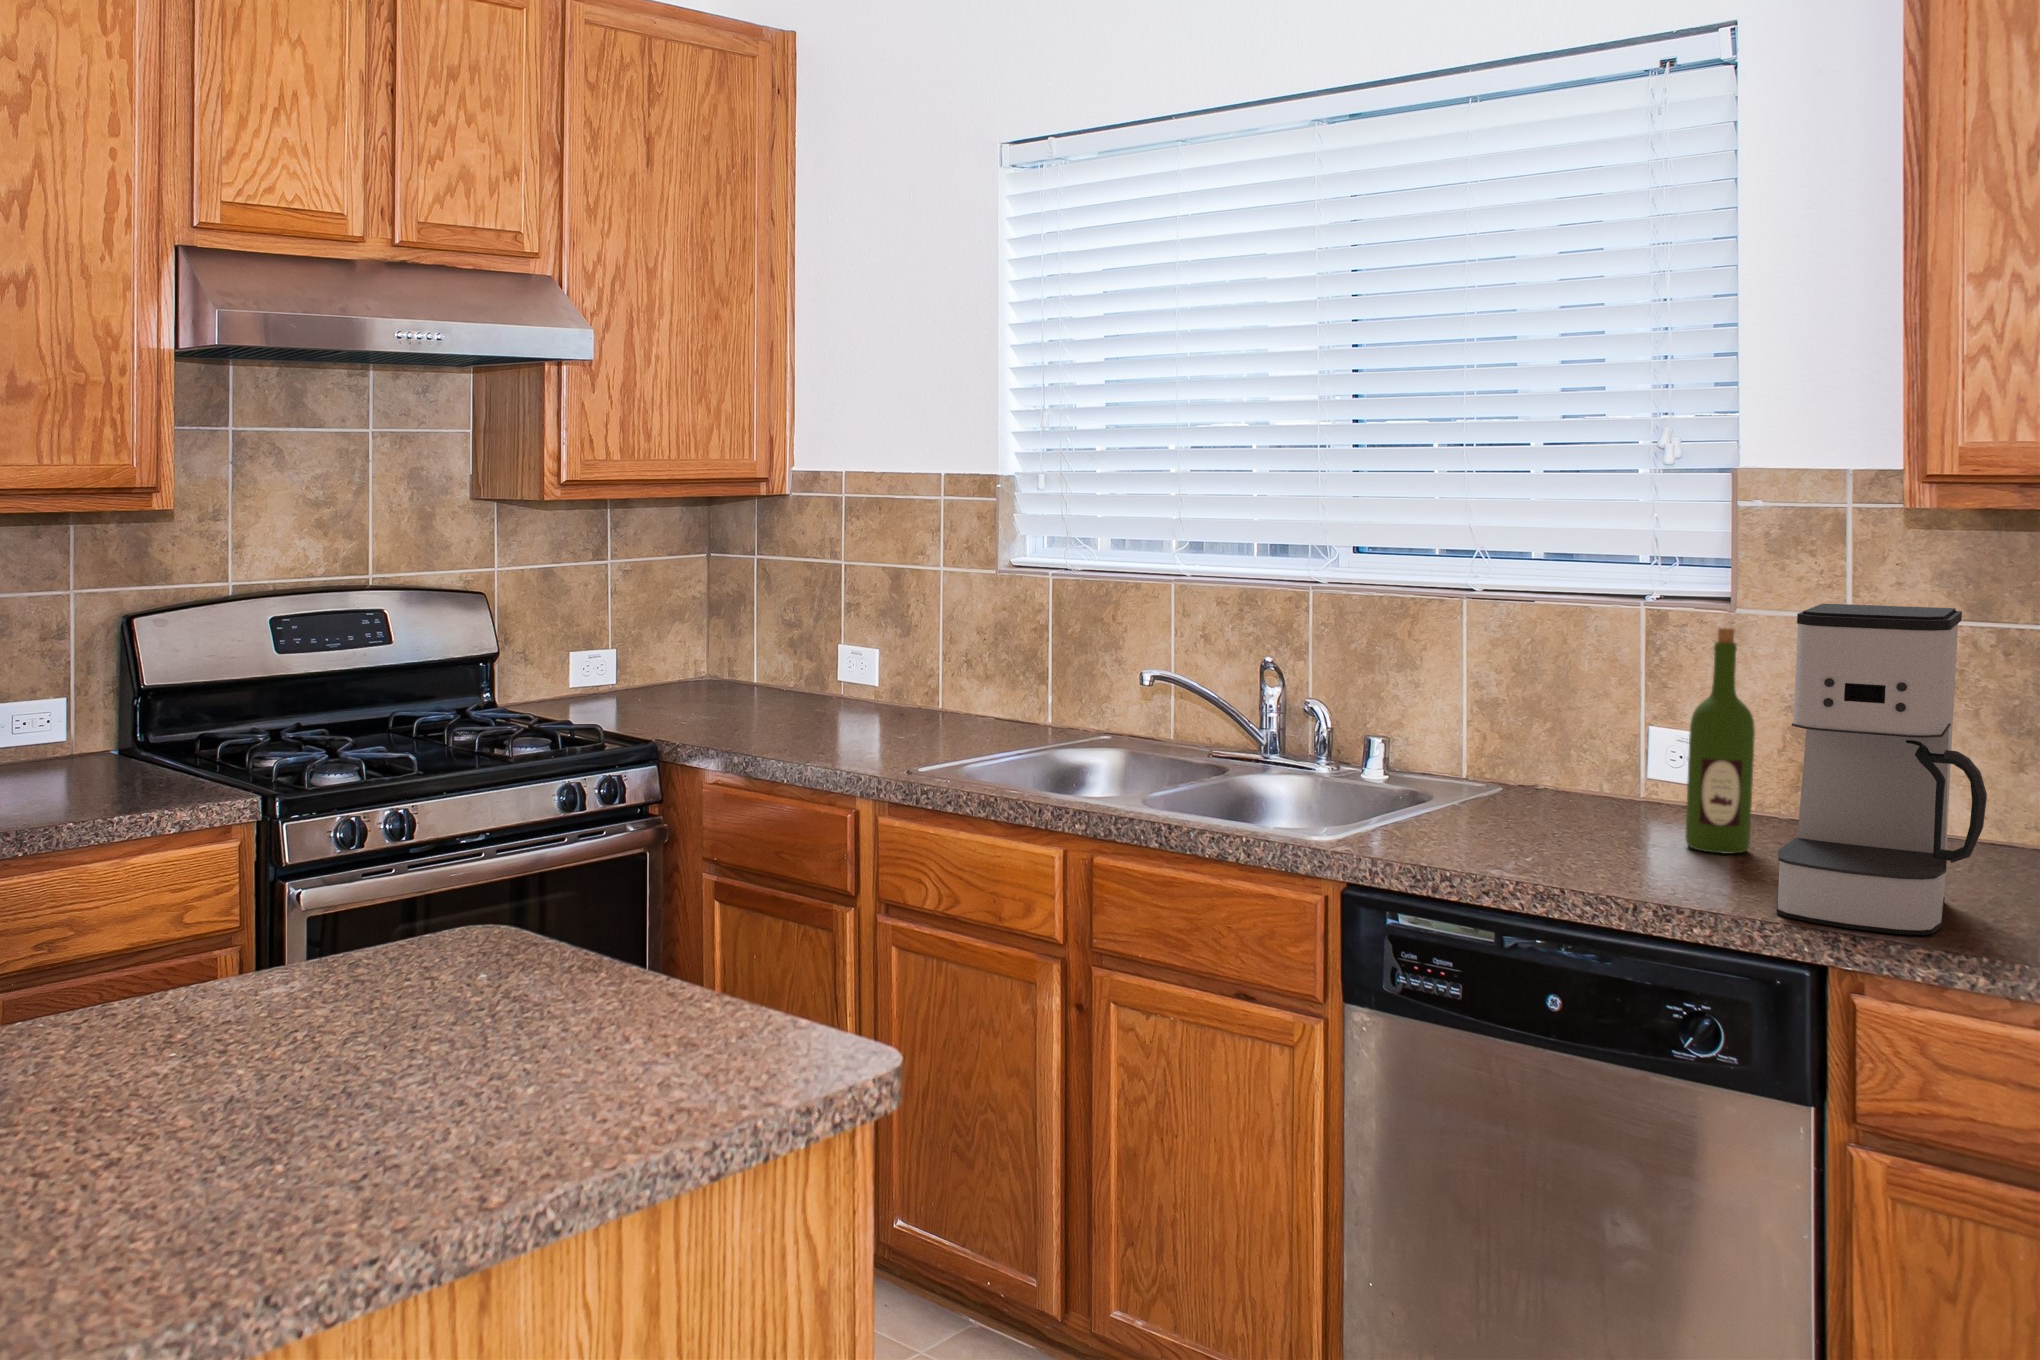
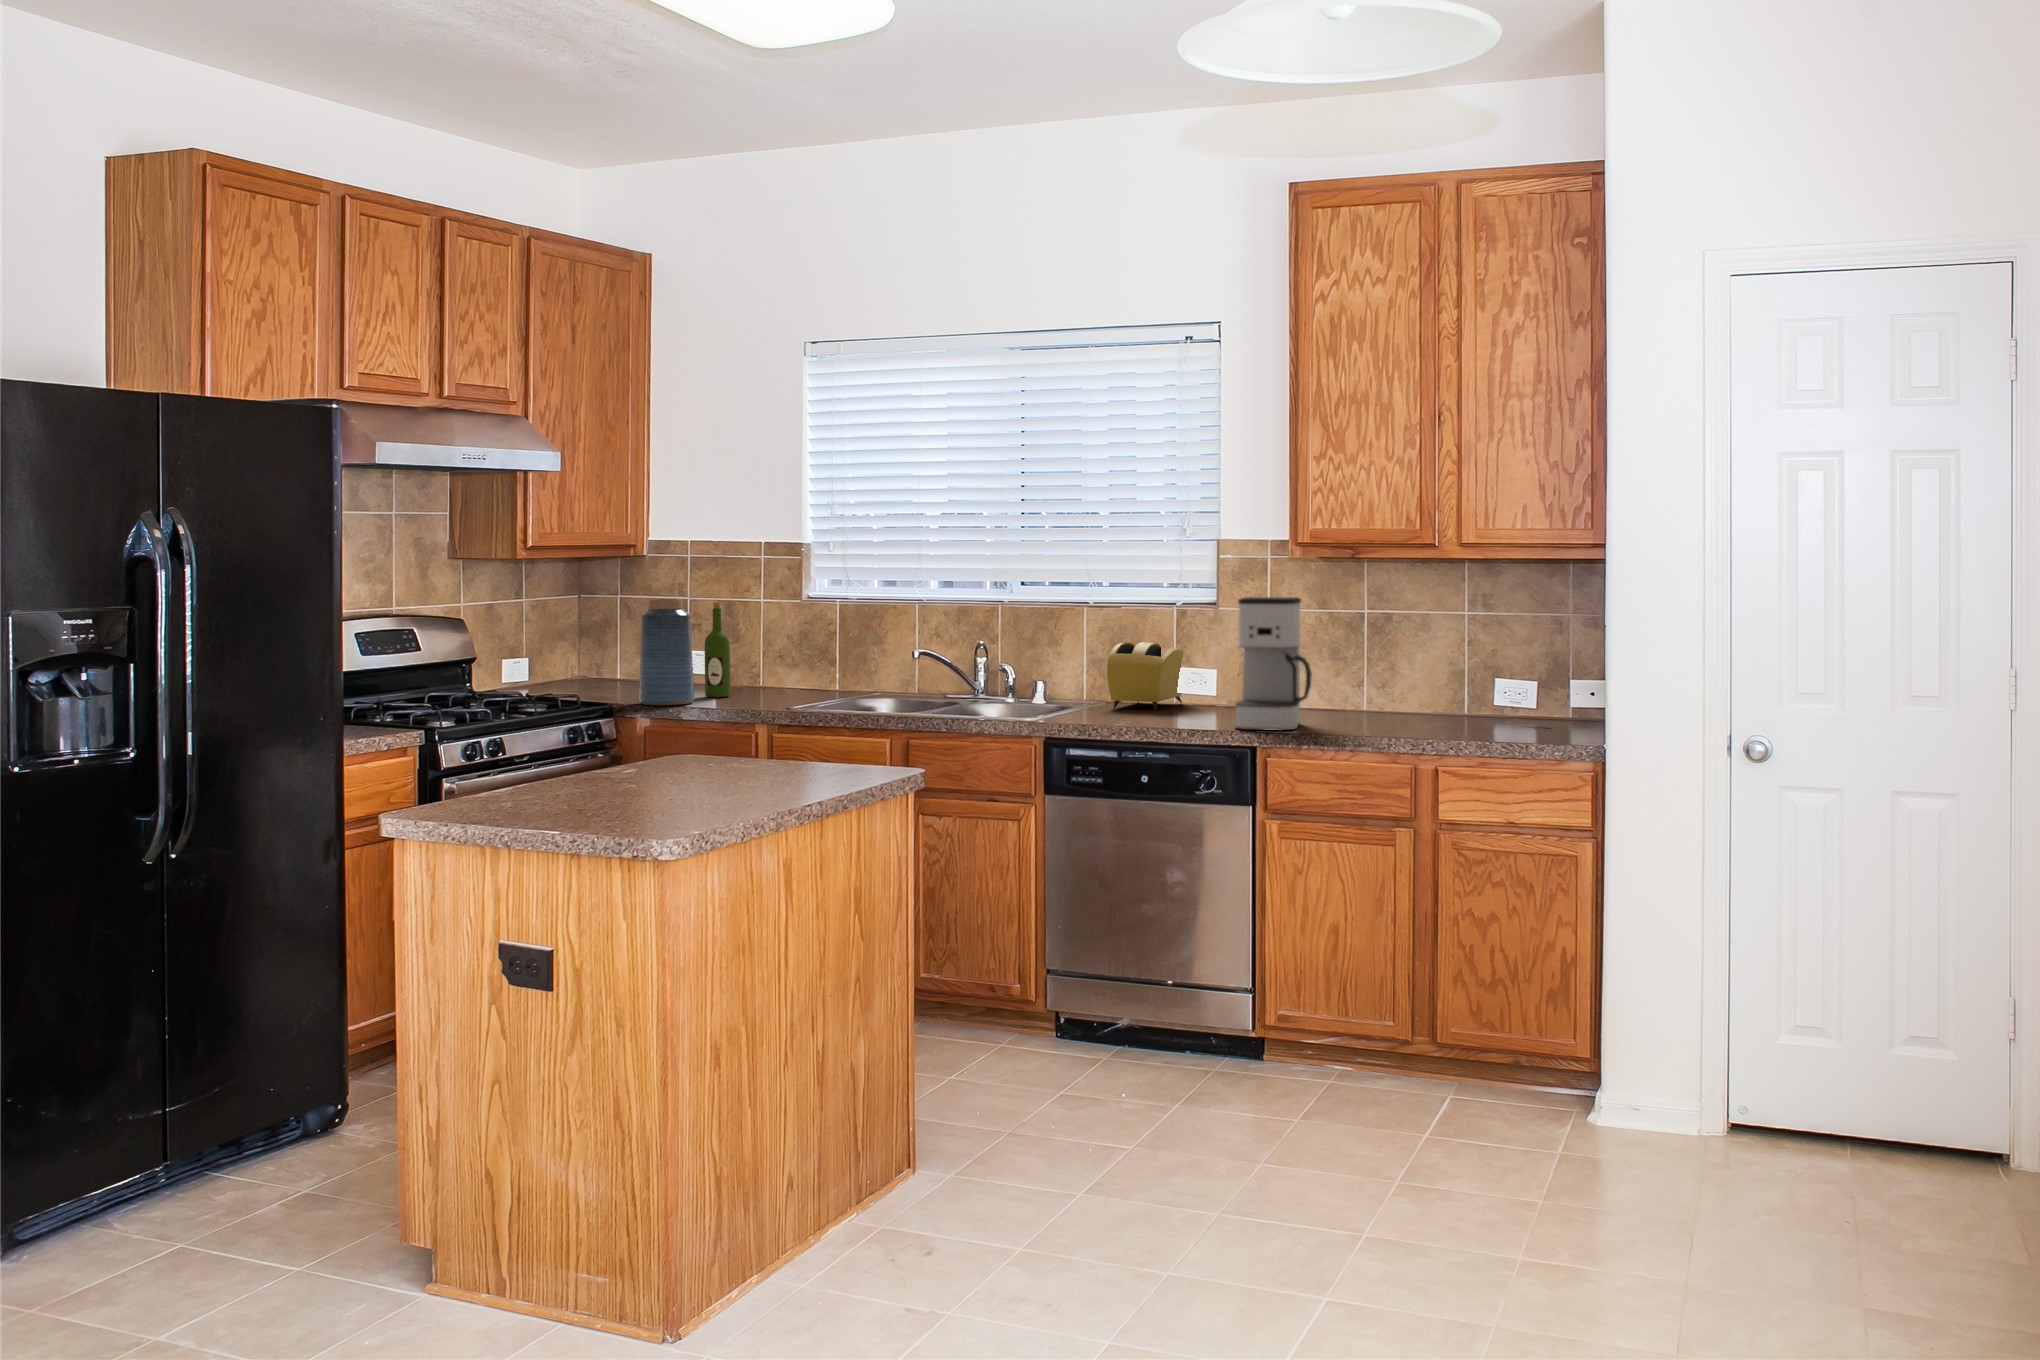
vase: none [691,572,780,750] -> present [639,599,694,705]
wine bottle: present [1685,628,1755,854] -> present [705,602,731,697]
toaster: none [1497,676,1671,821] -> present [1107,642,1184,710]

